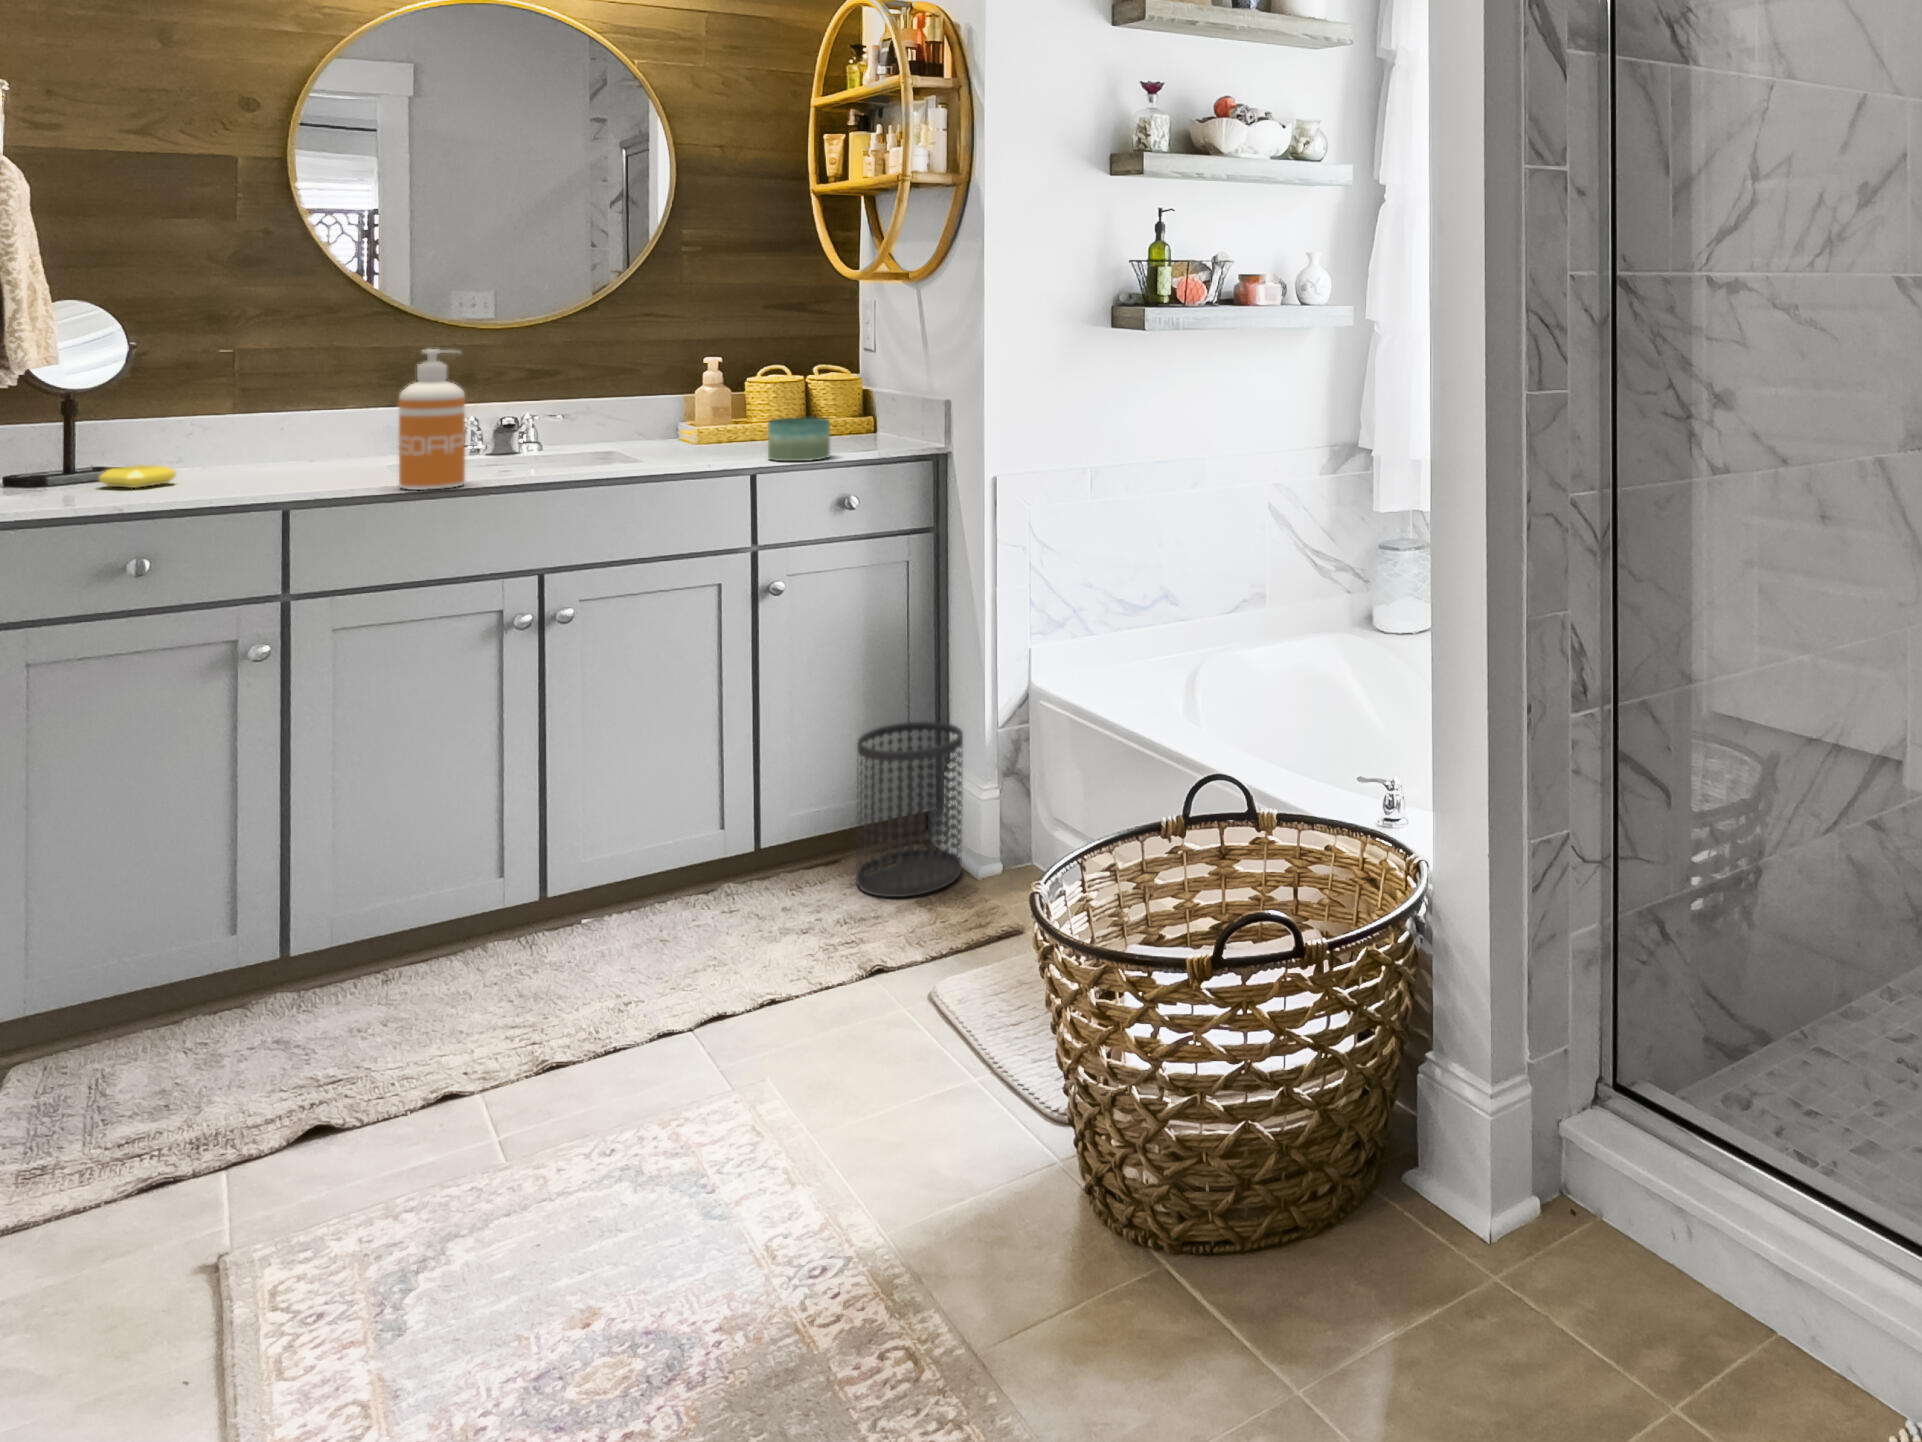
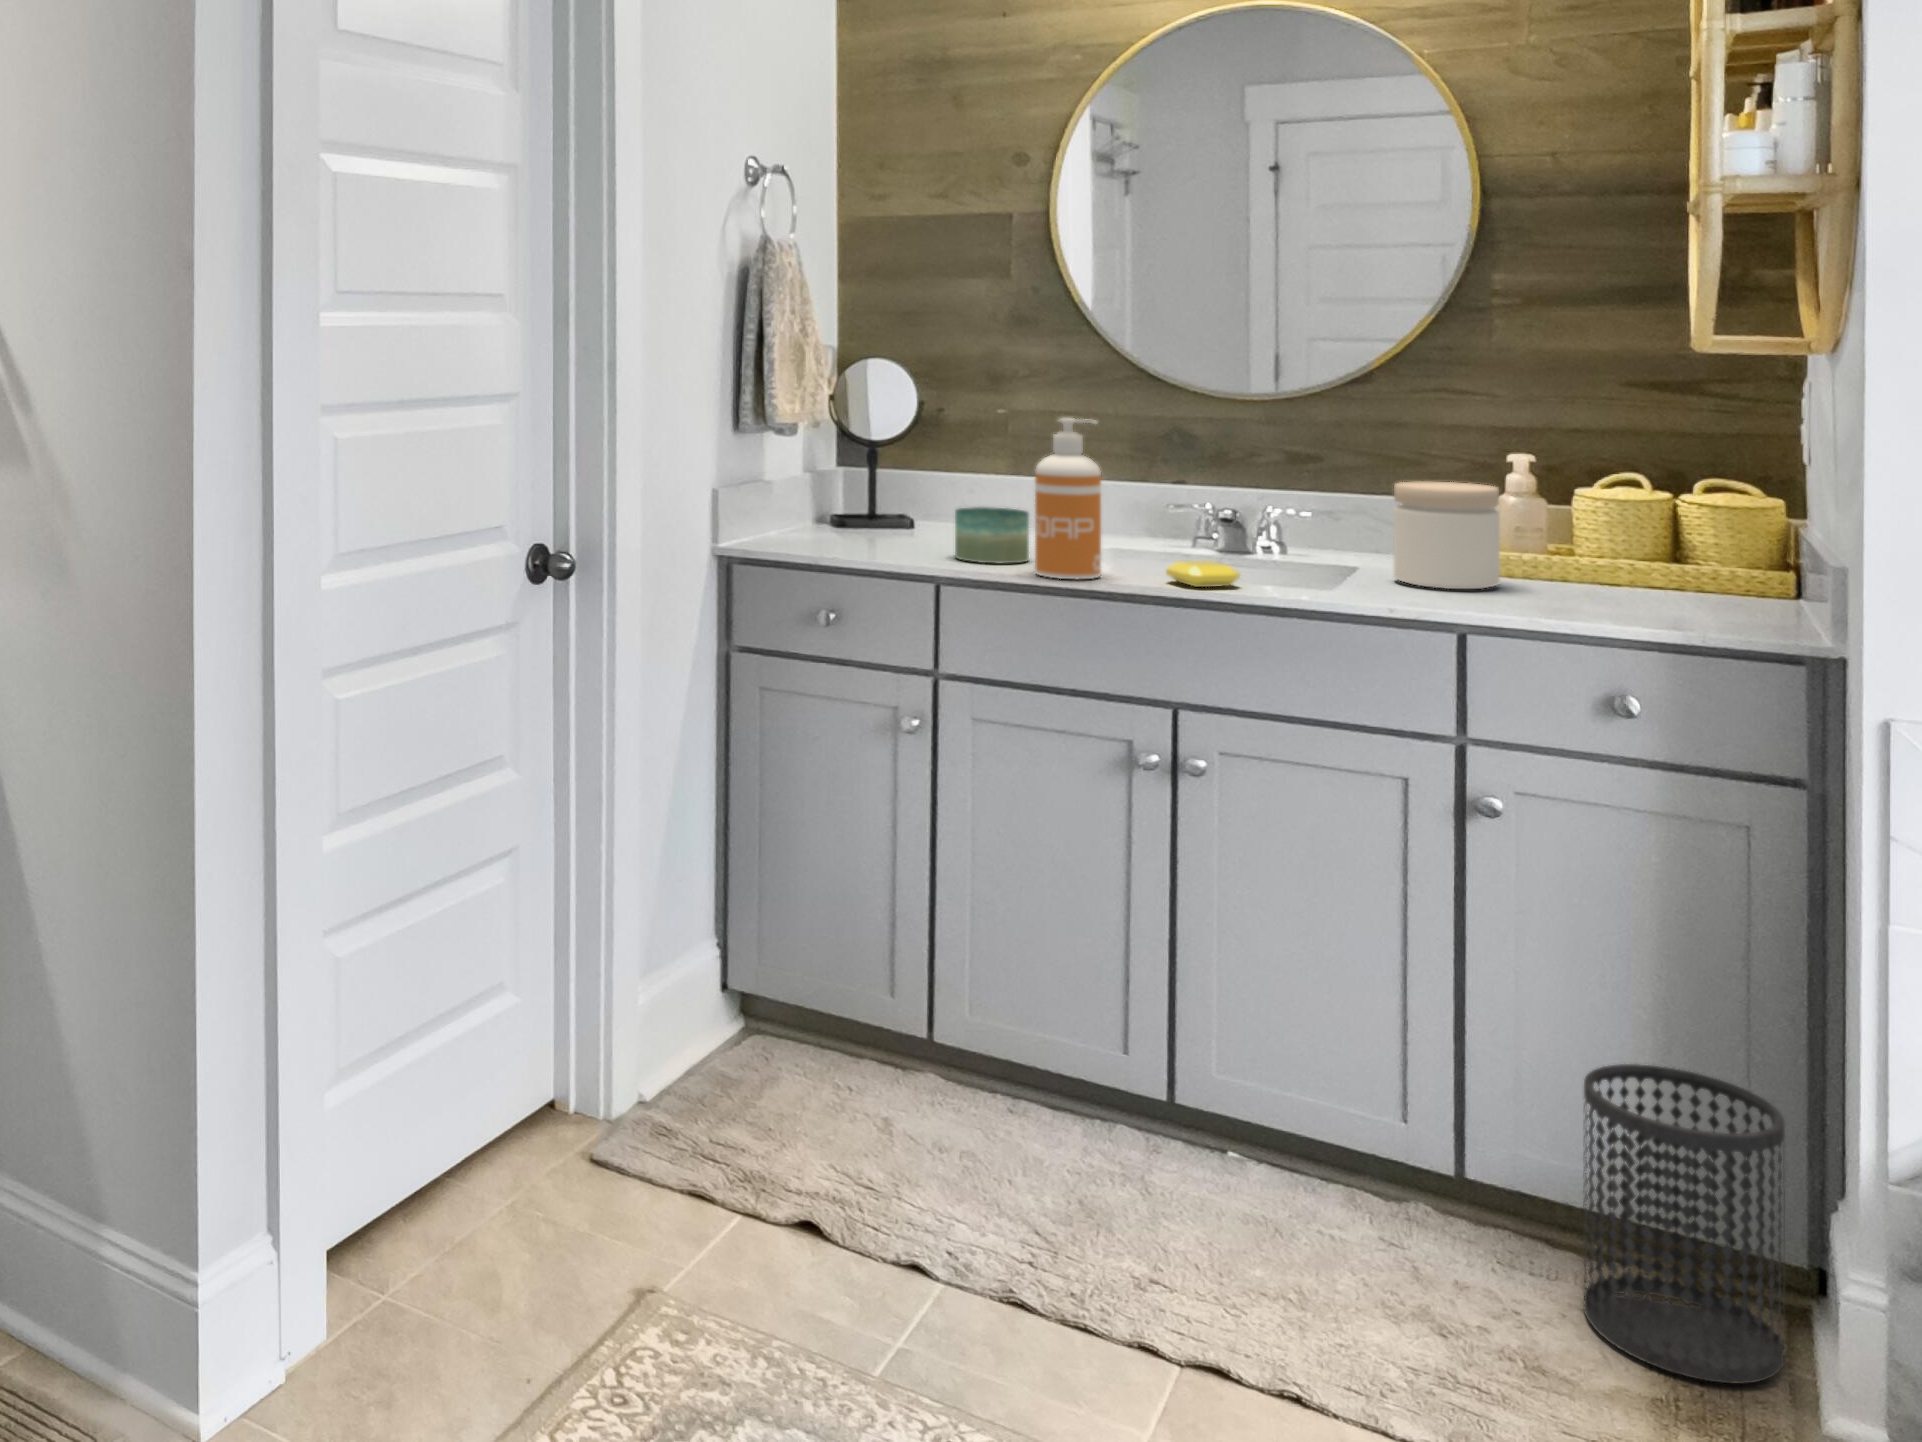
jar: none [665,382,739,457] -> present [1394,482,1500,589]
candle: present [768,418,830,461] -> present [955,507,1029,563]
soap bar: present [99,465,176,488] -> present [1166,561,1240,587]

